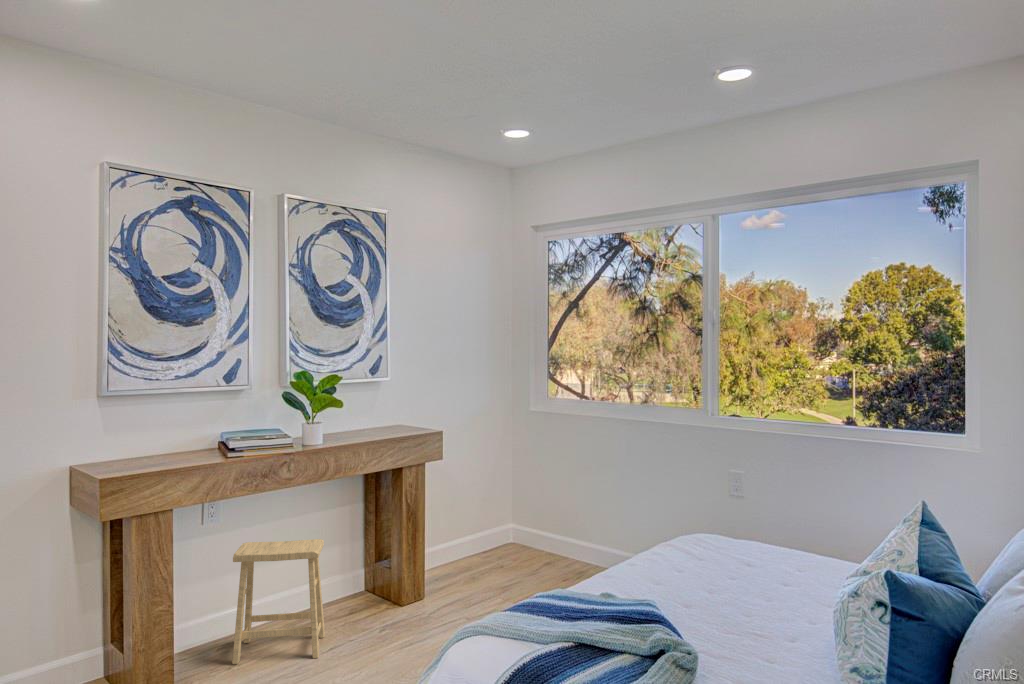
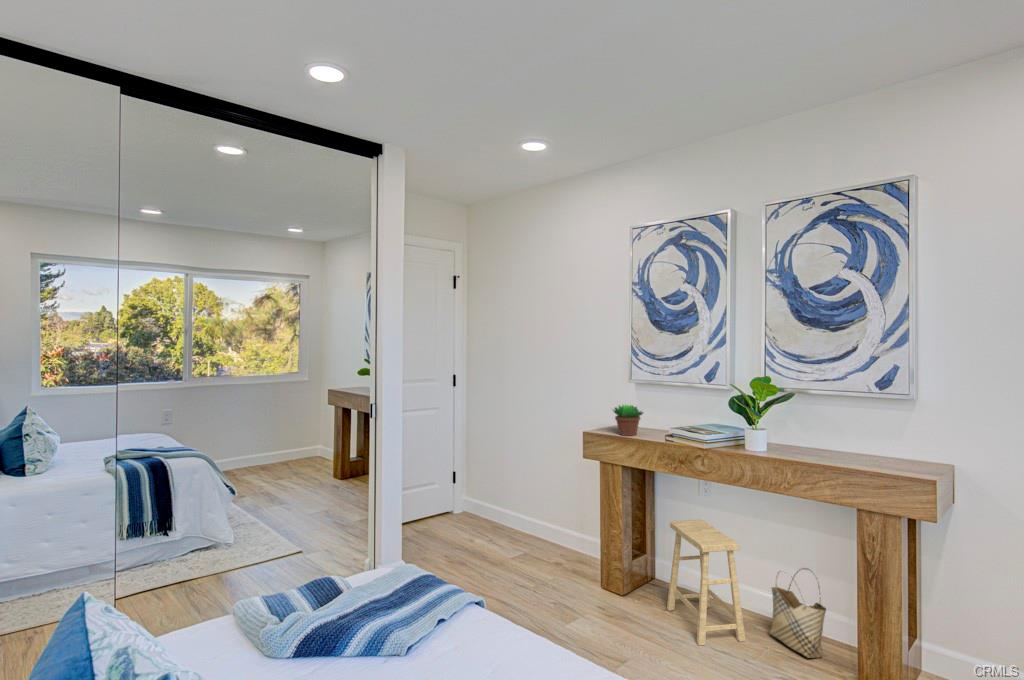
succulent plant: none [136,421,185,467] -> present [613,404,643,436]
woven basket: none [319,542,371,620] -> present [770,568,826,658]

